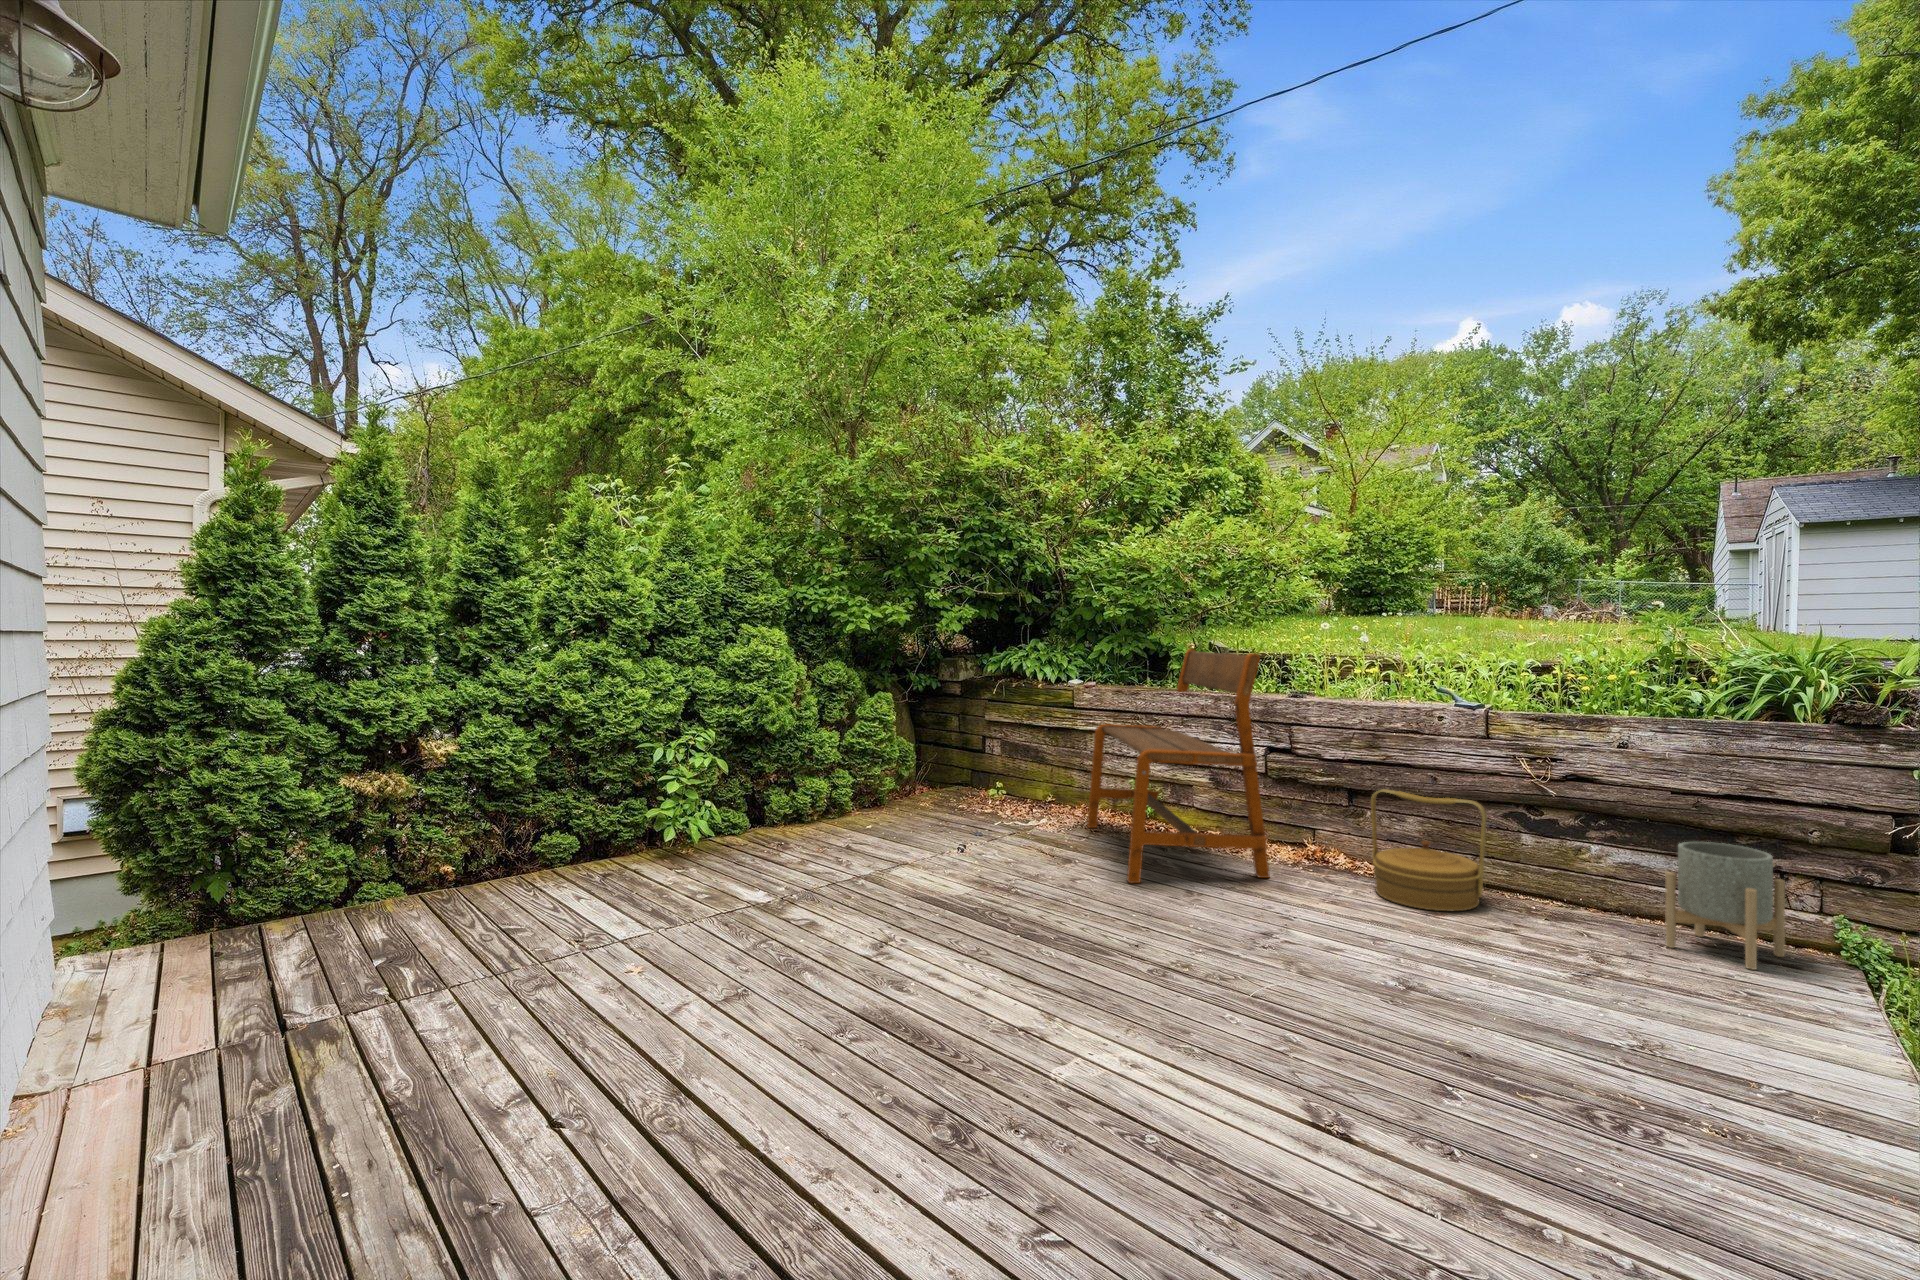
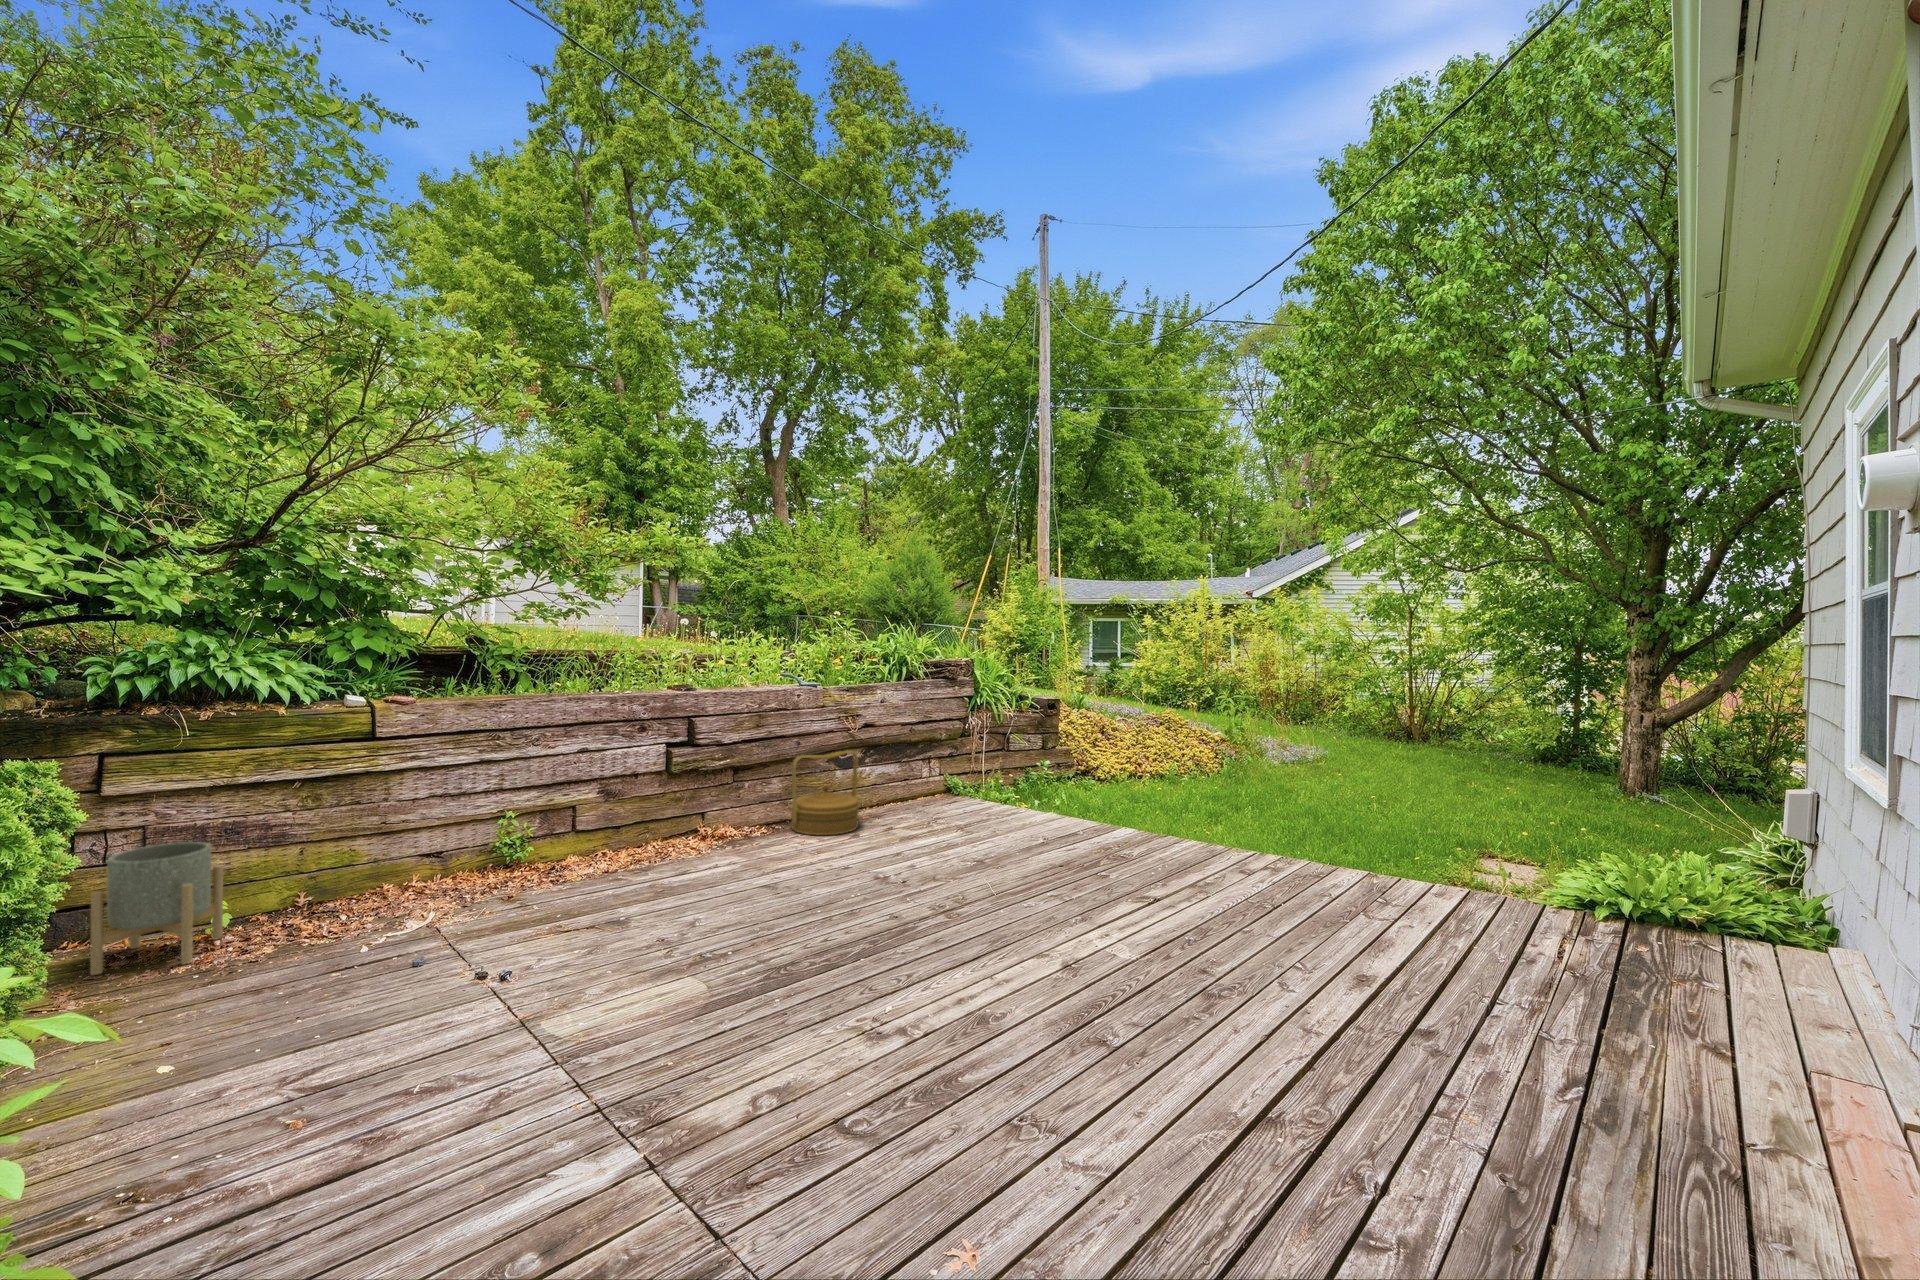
bench: present [1087,649,1270,883] -> none [466,649,763,899]
planter: present [1666,842,1785,970] -> present [90,842,223,975]

